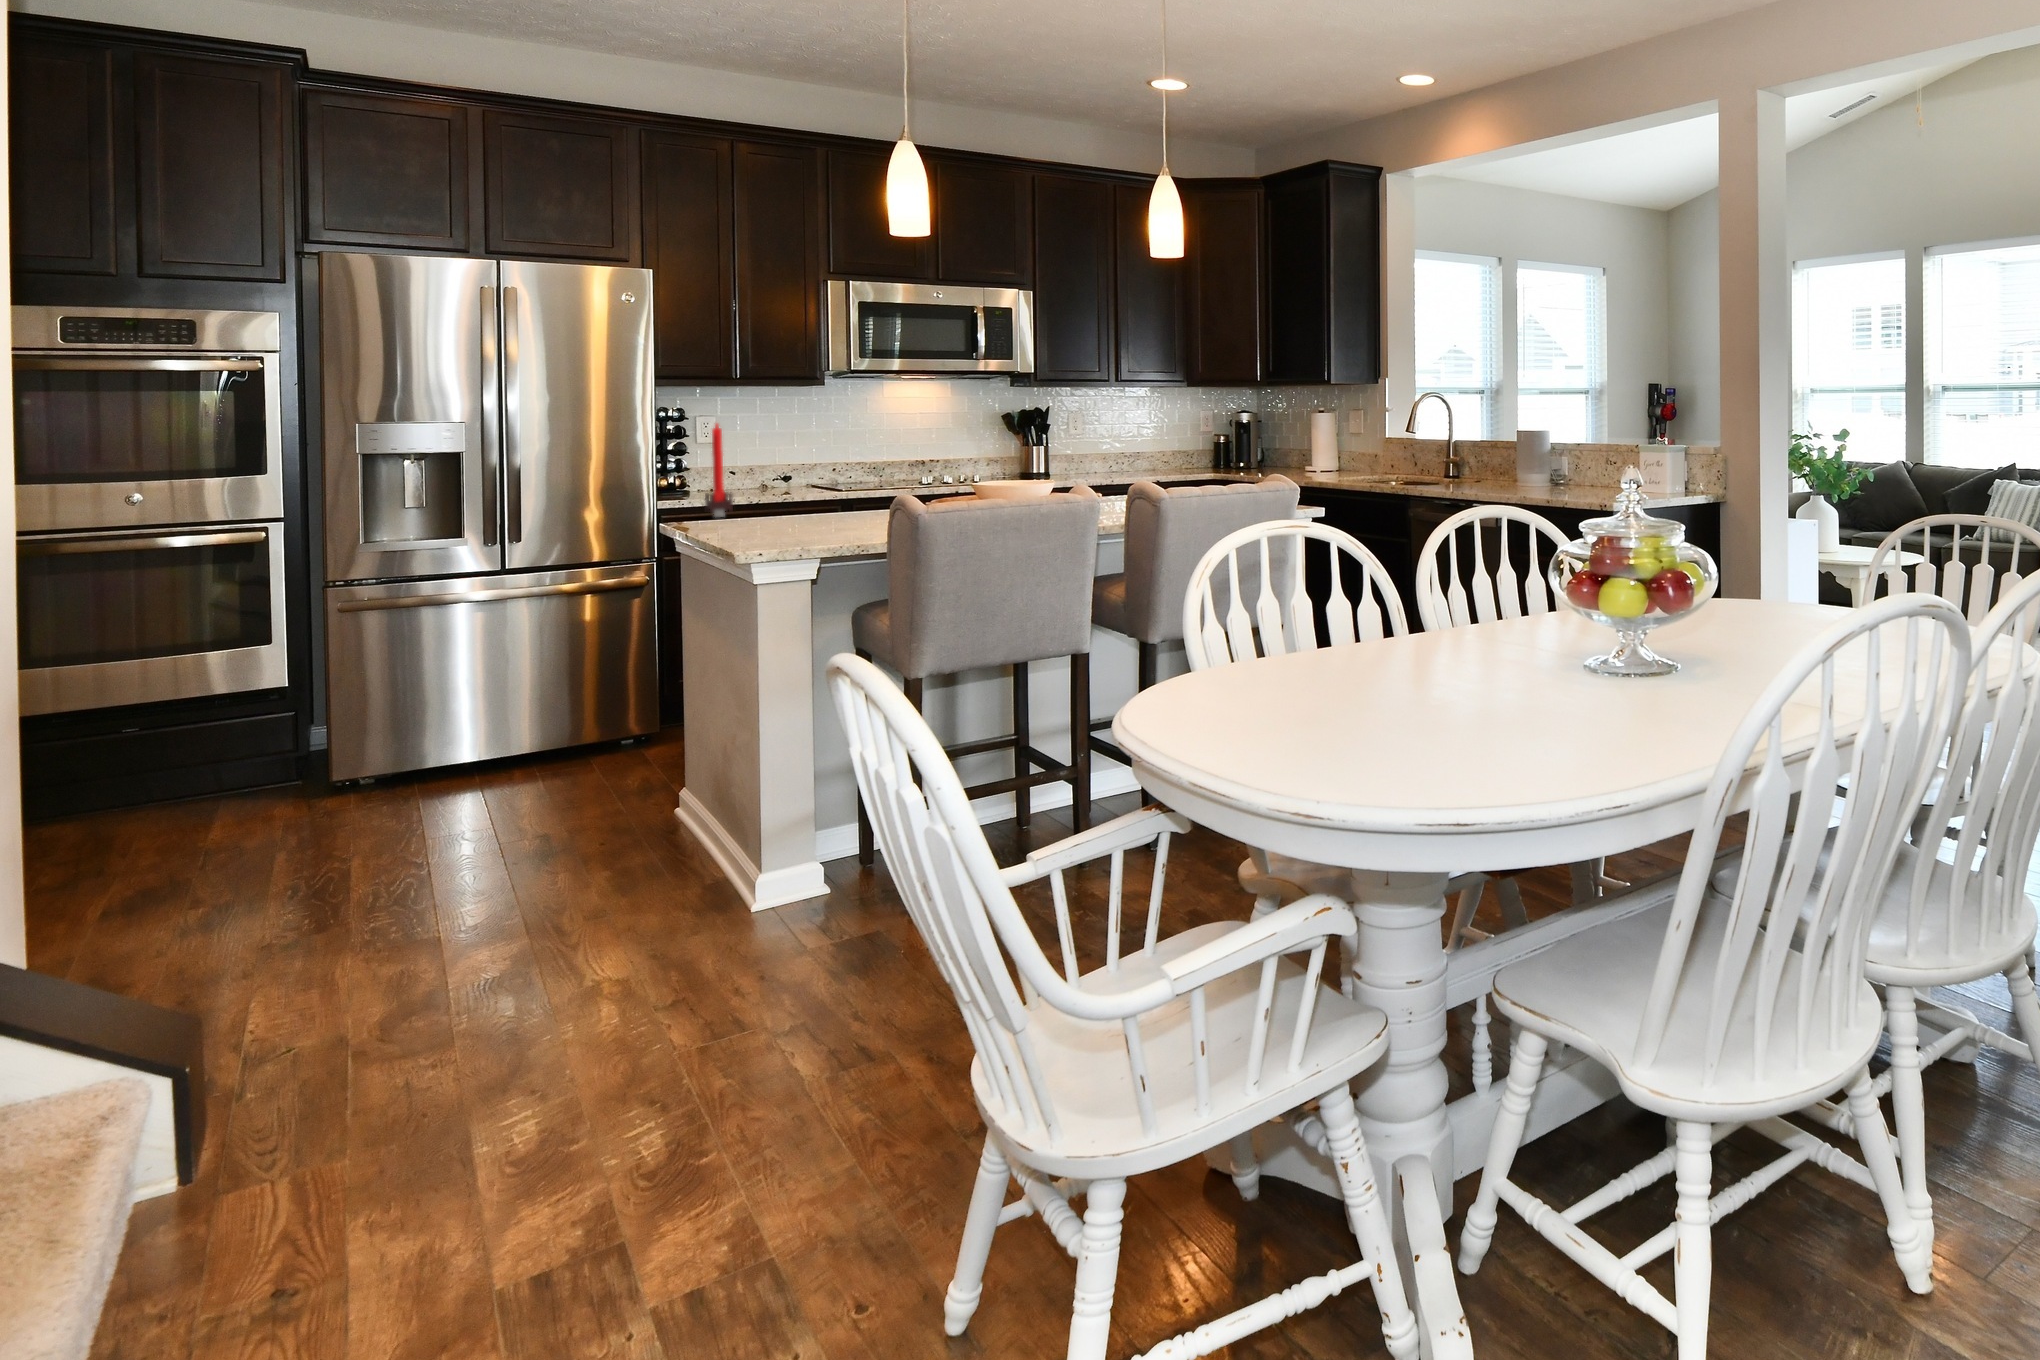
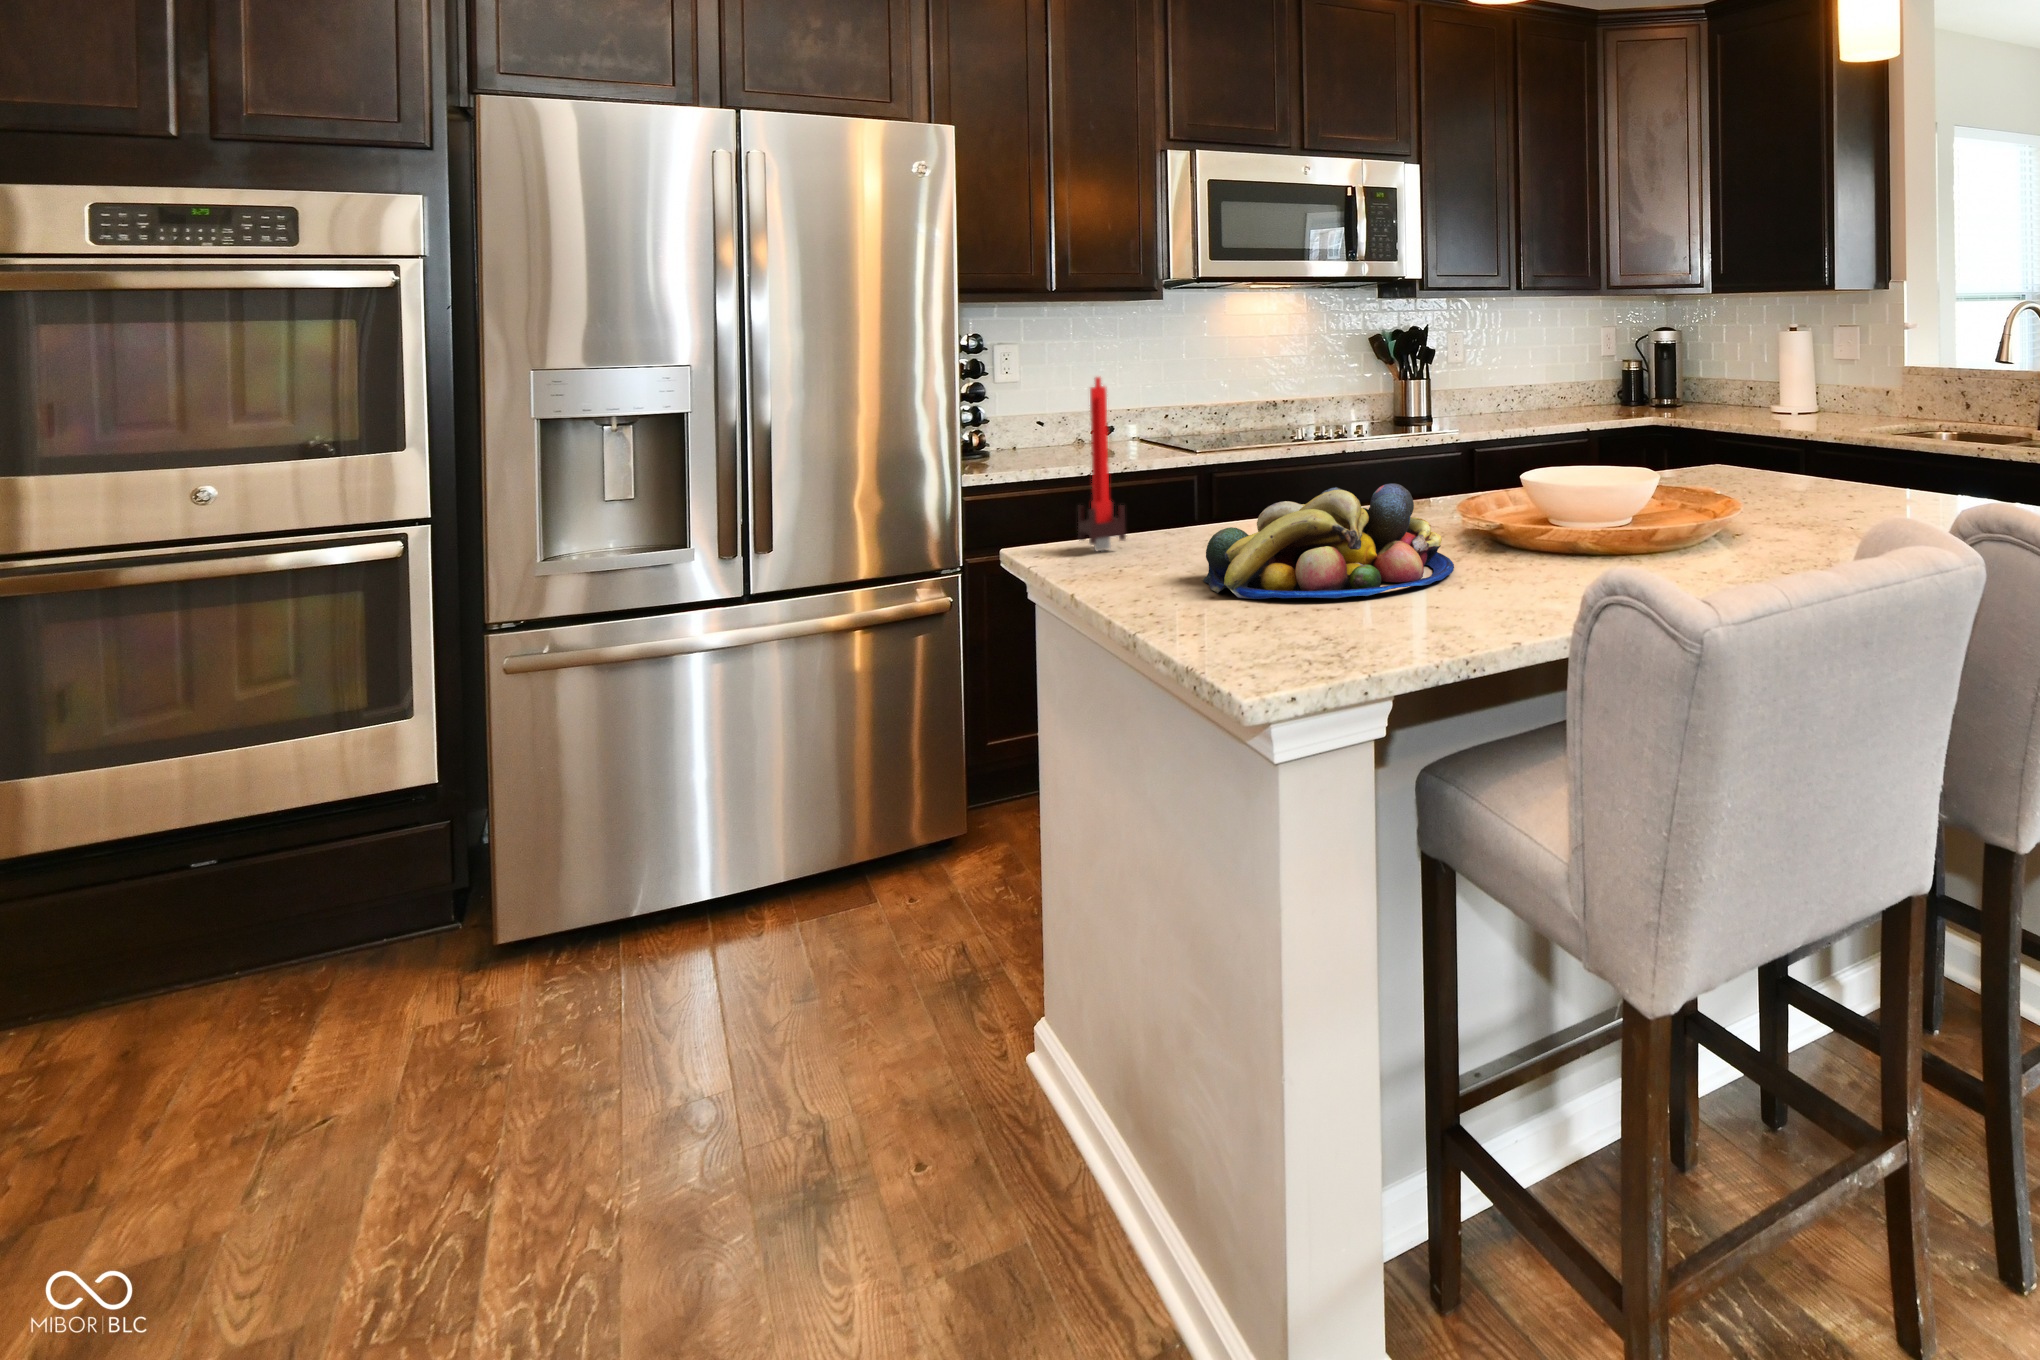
fruit bowl: none [762,477,905,527] -> present [1203,483,1454,599]

